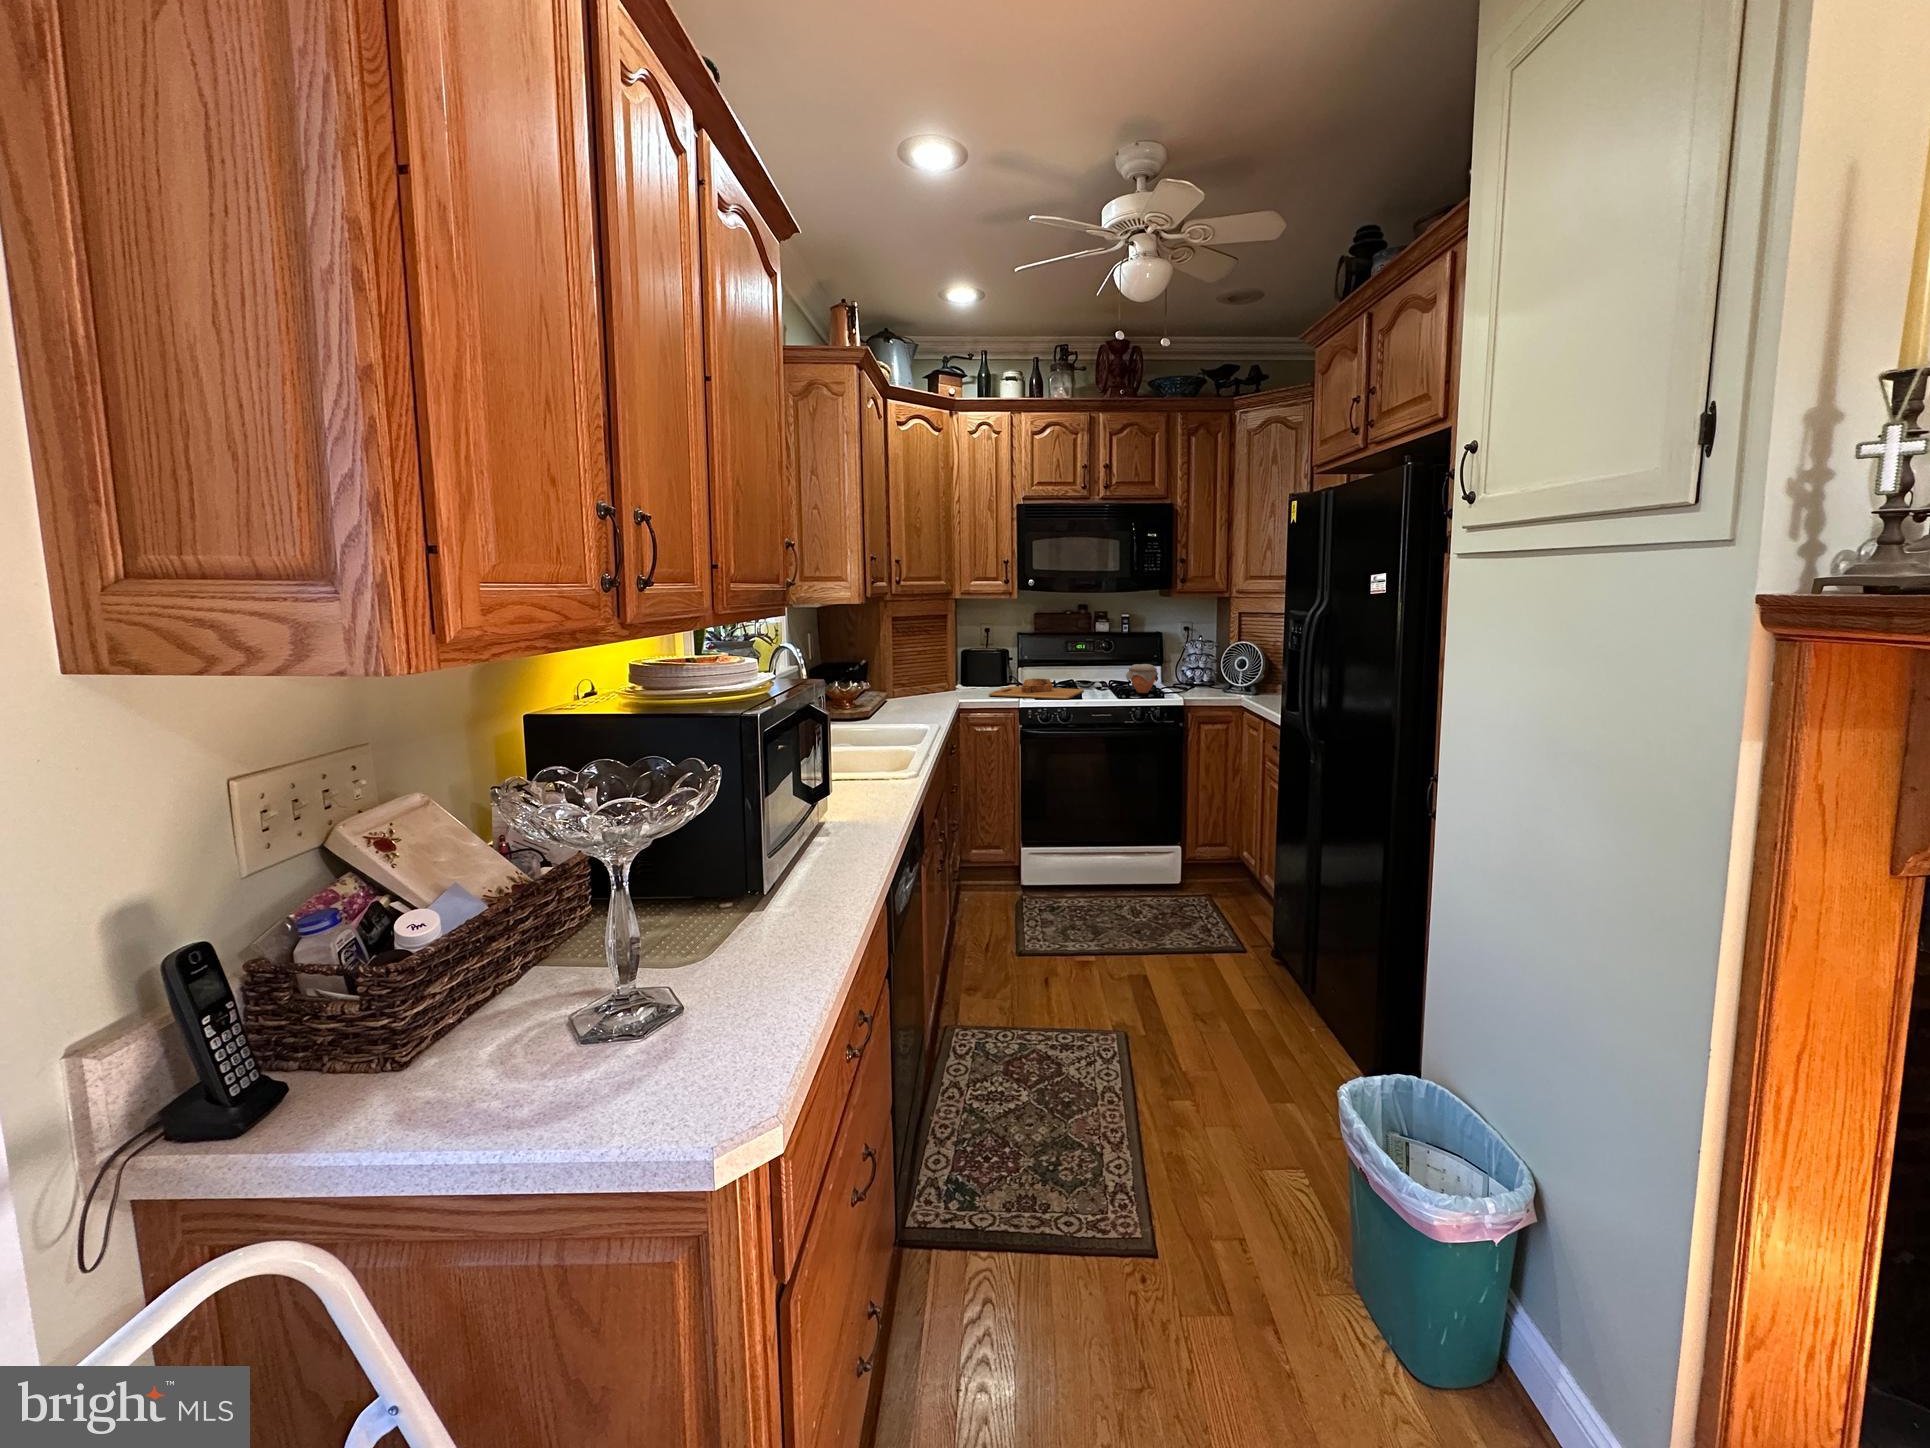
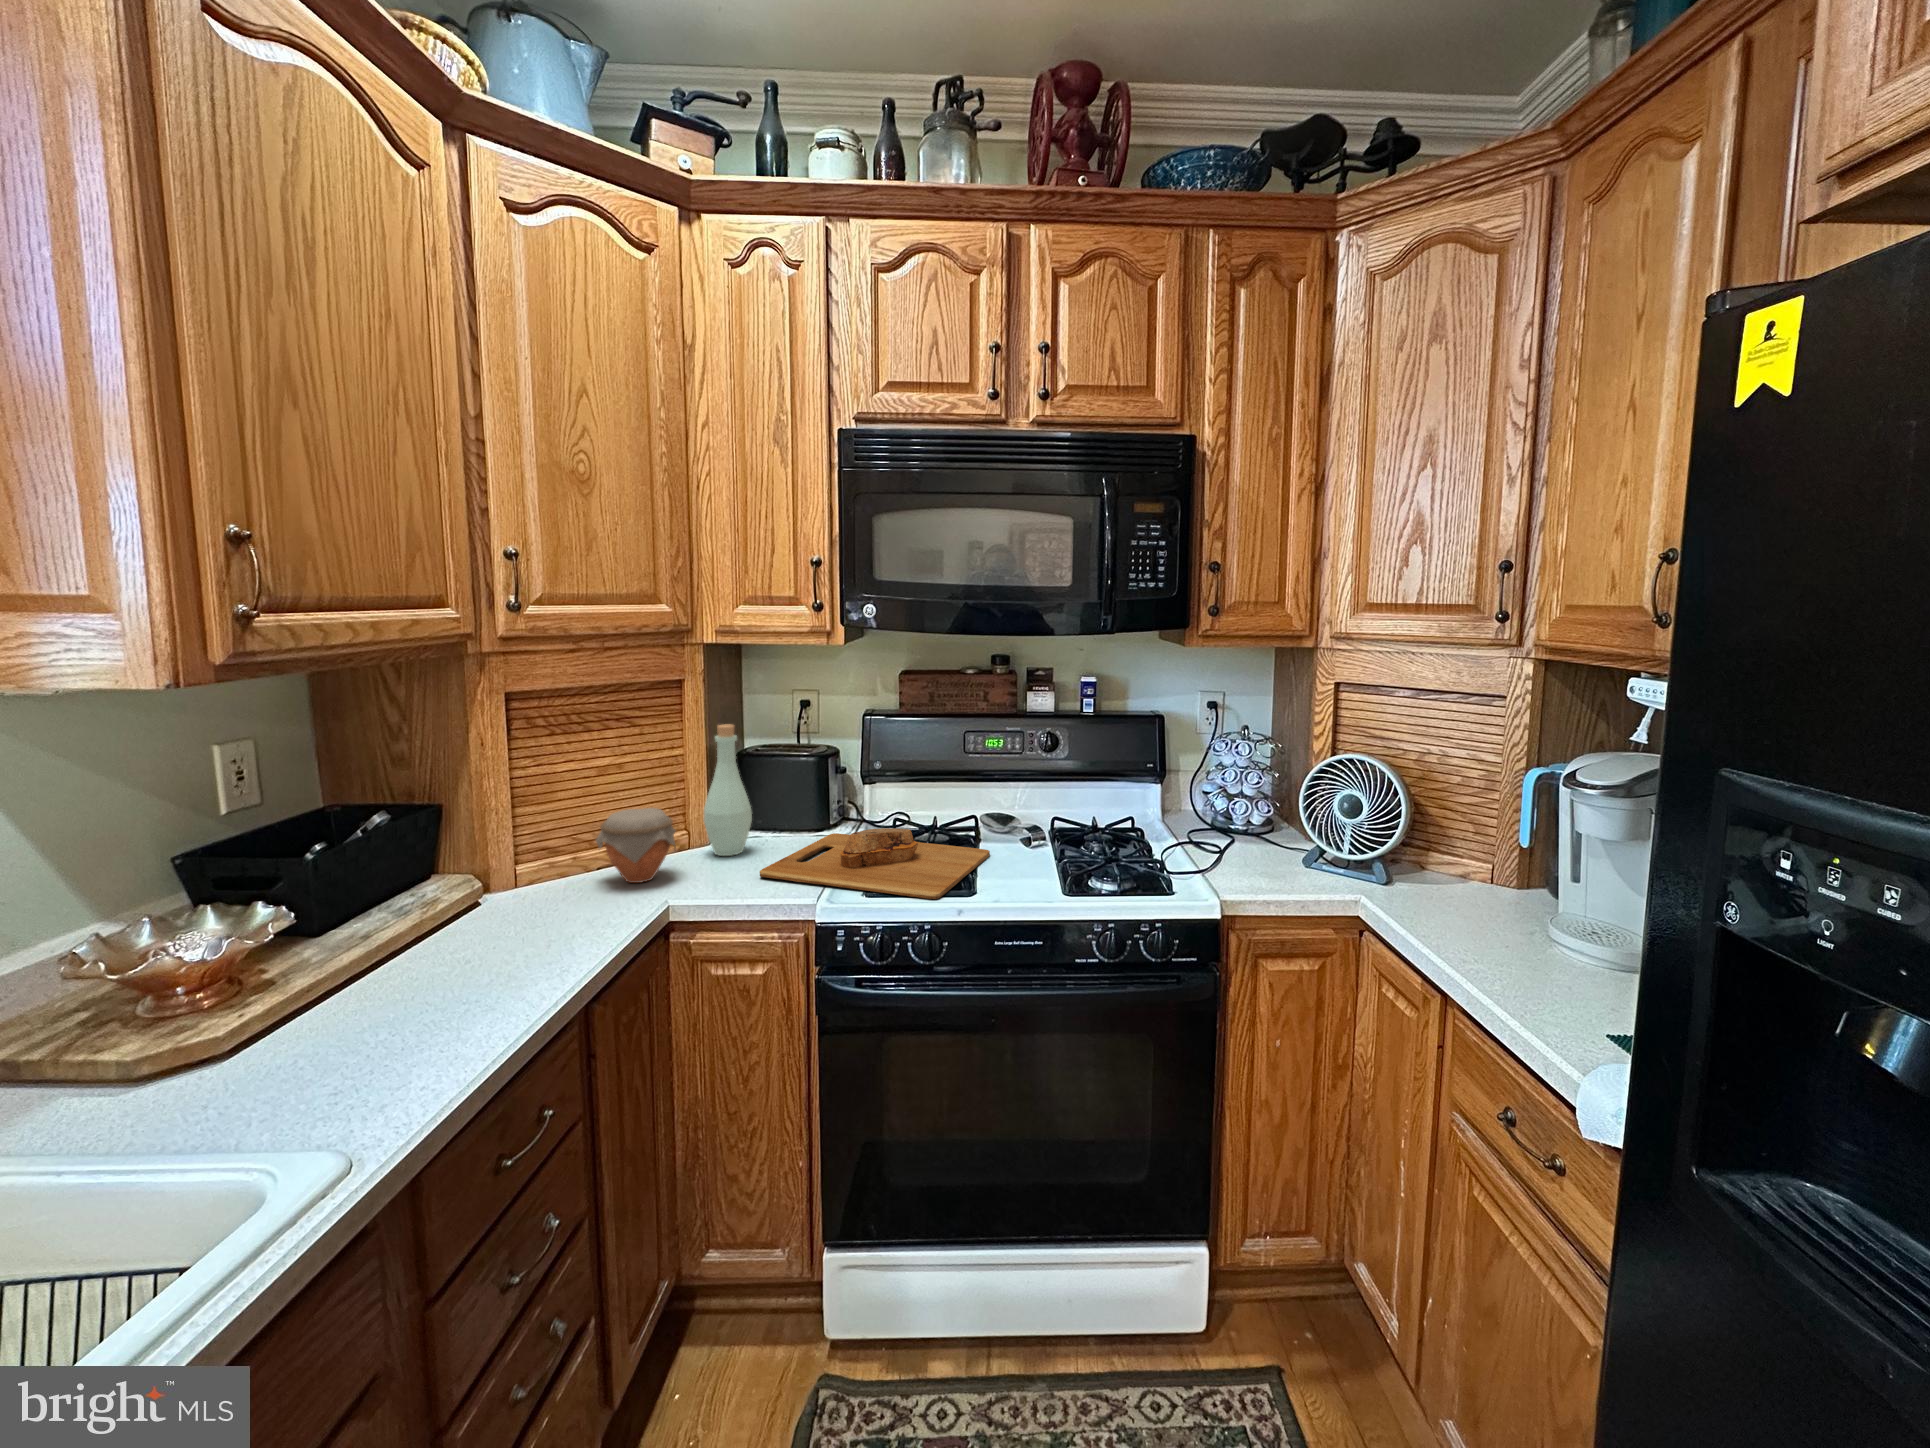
bottle: none [956,635,977,693] -> present [703,724,752,856]
jar: present [1126,664,1158,693] -> present [596,808,676,883]

